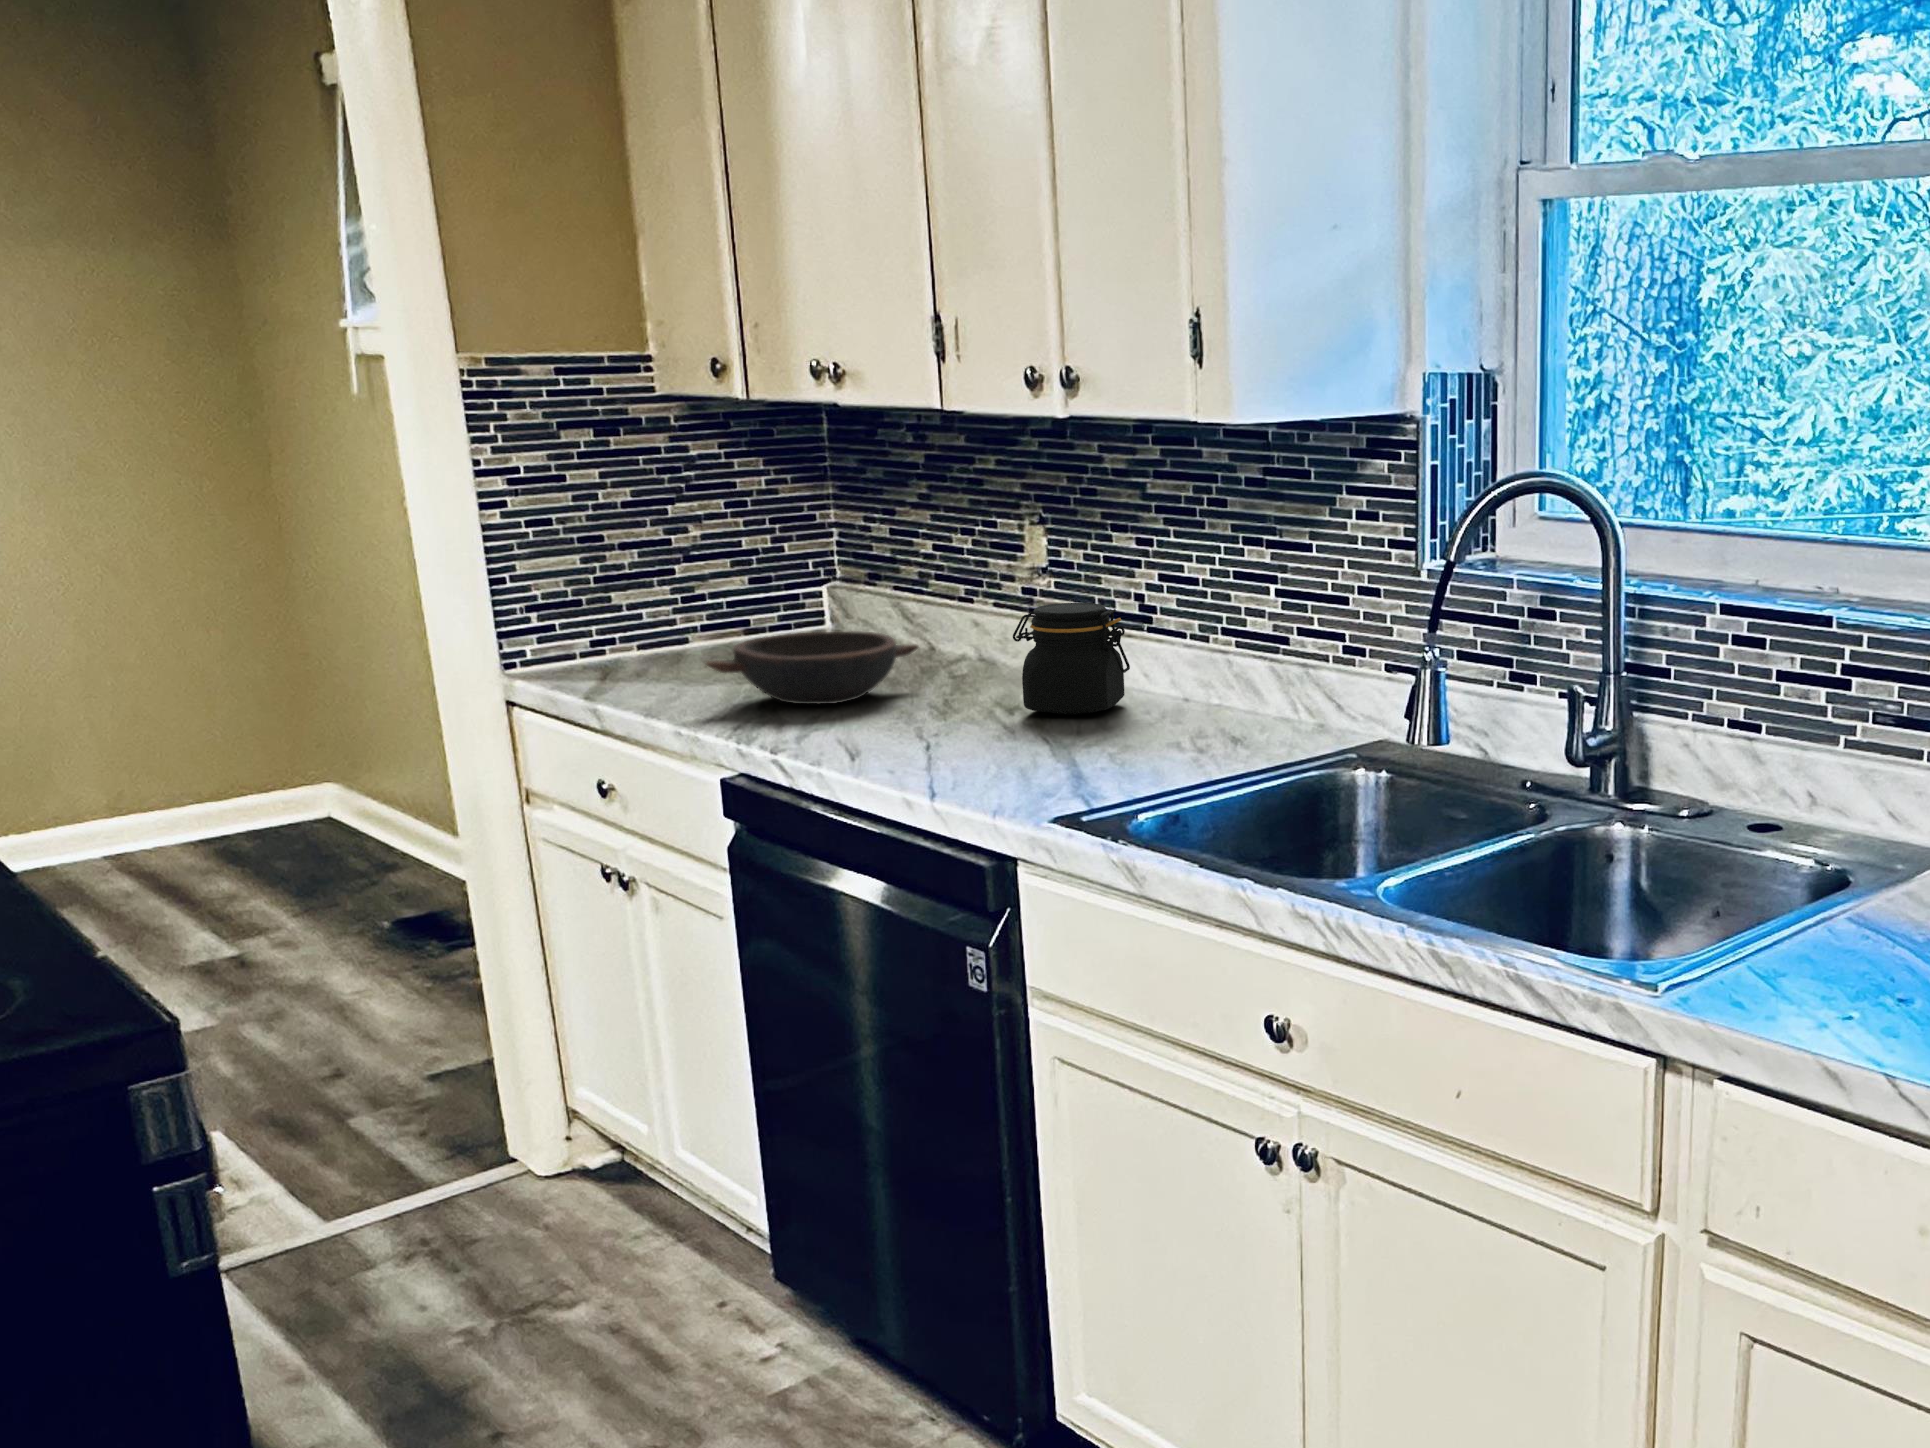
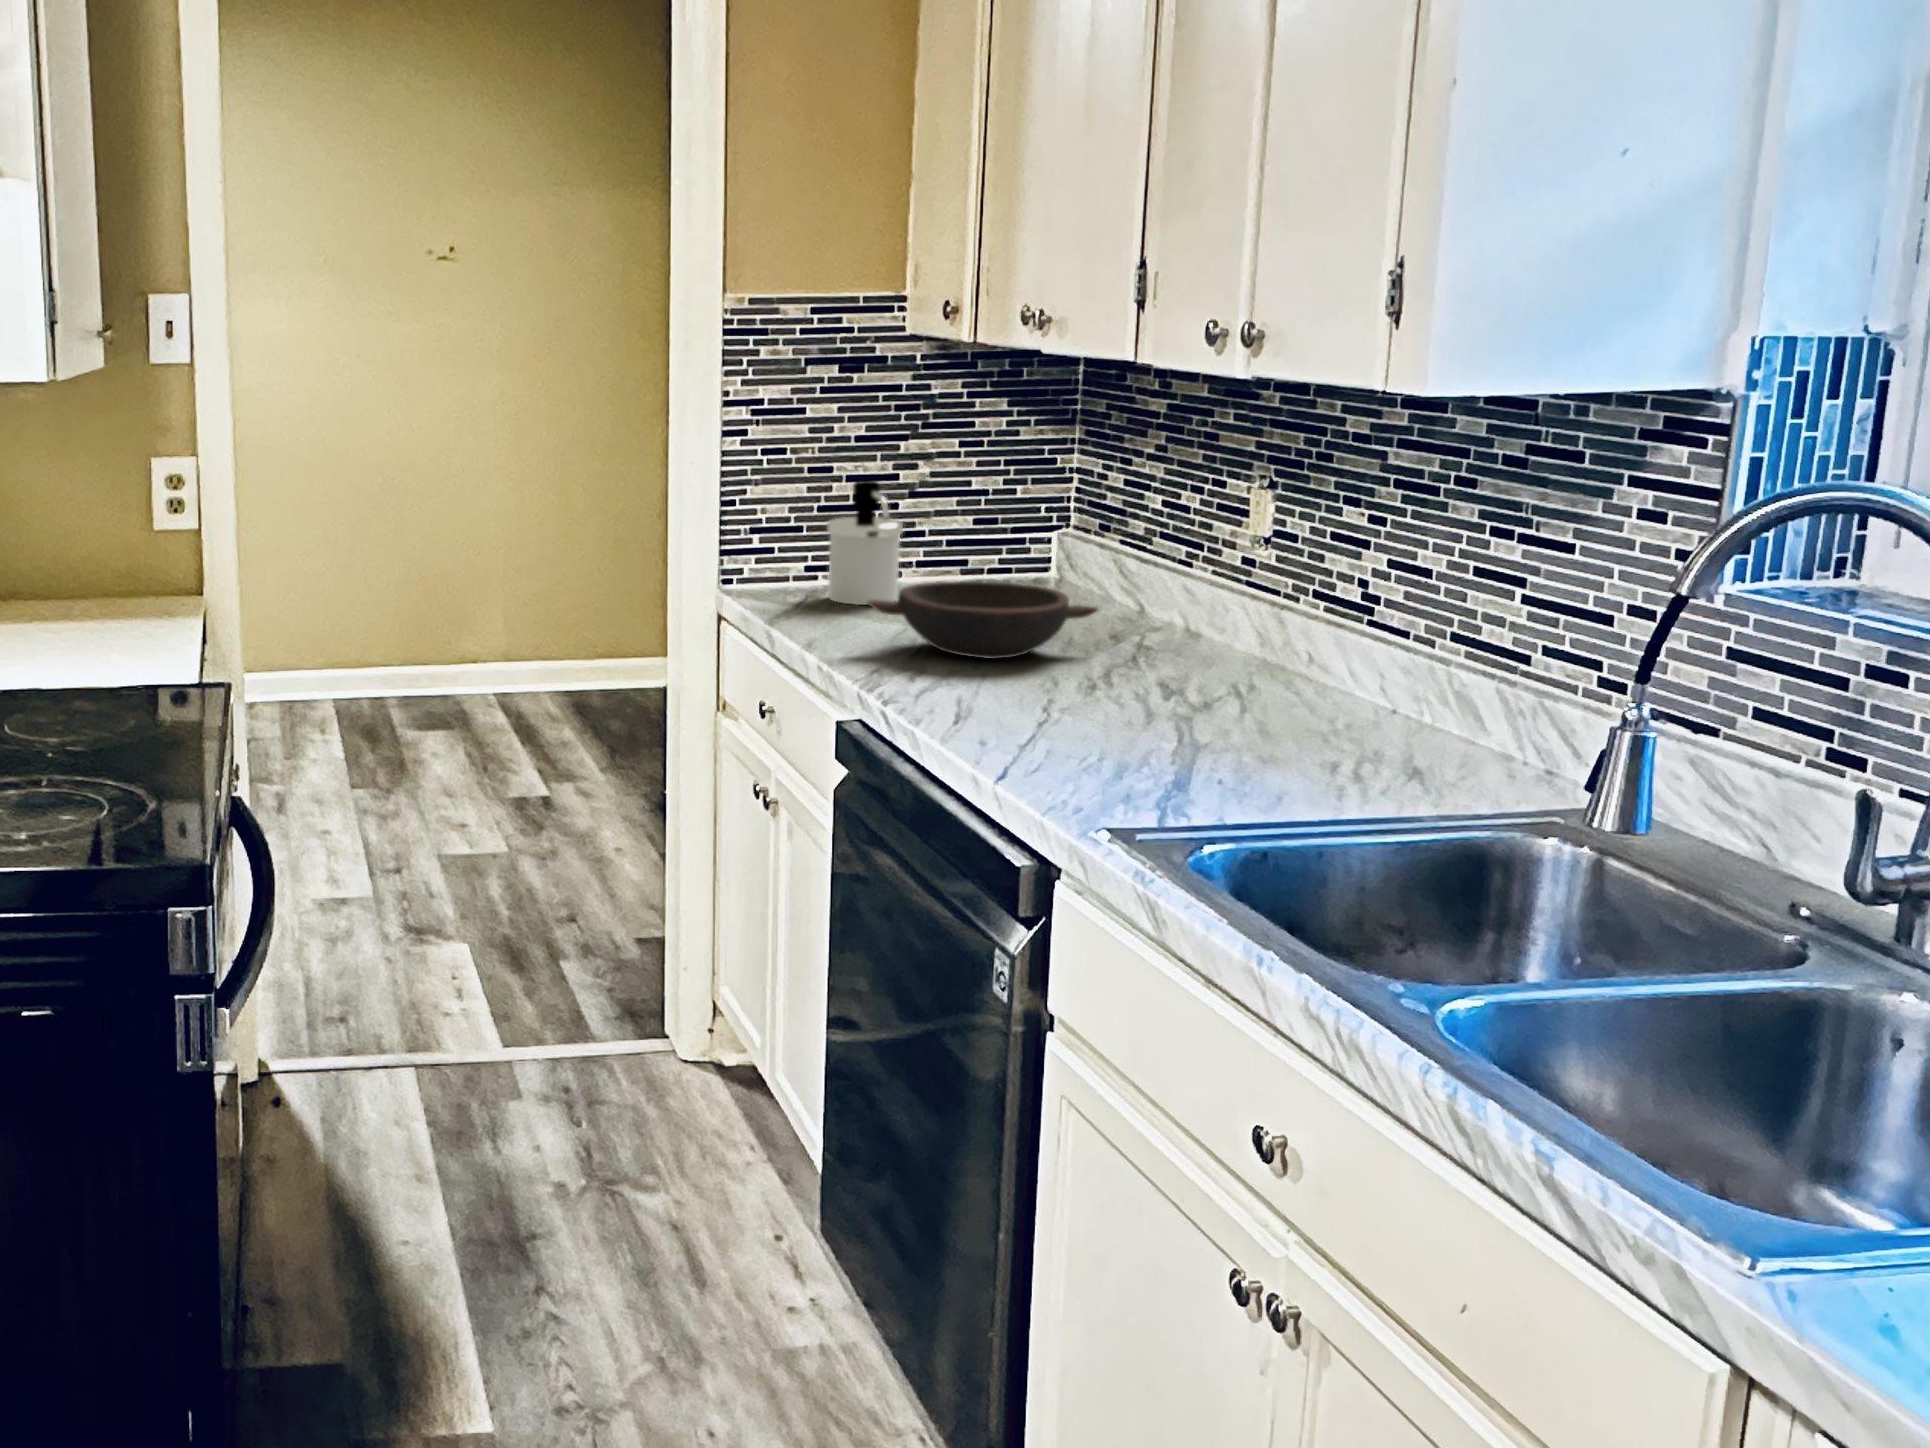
soap dispenser: none [615,546,699,674] -> present [827,480,903,605]
jar: present [1013,603,1130,715] -> none [1181,582,1319,710]

